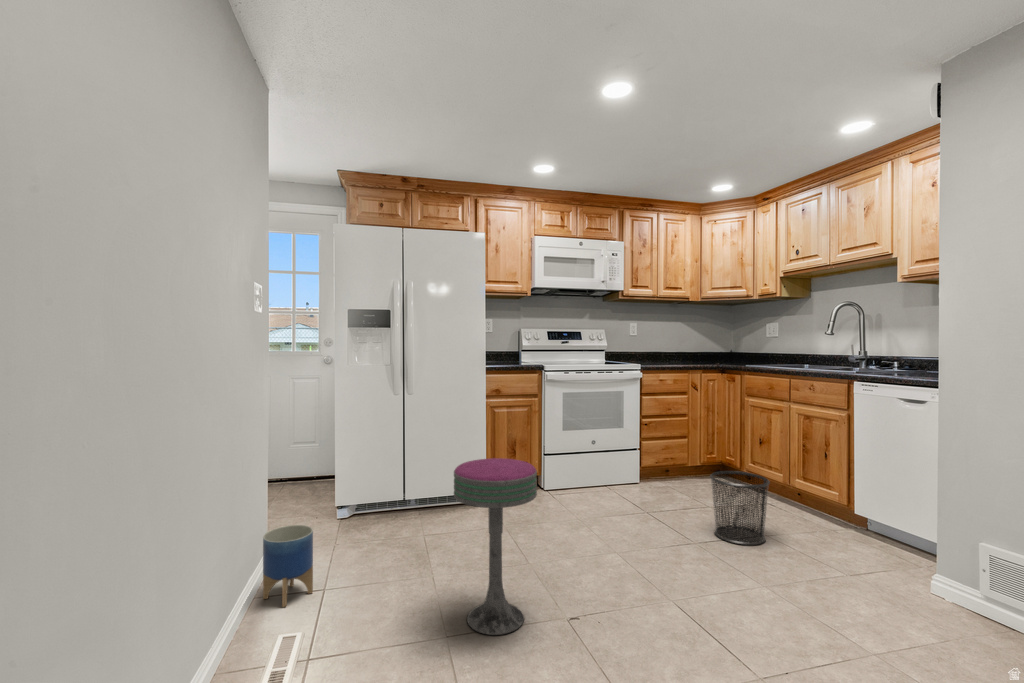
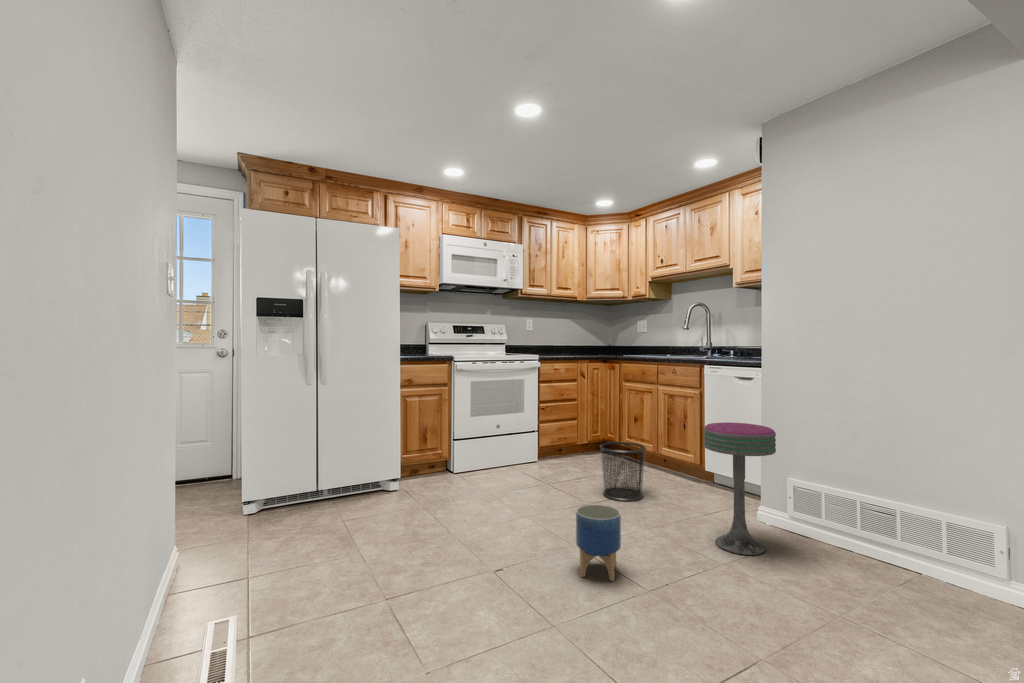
bar stool: present [454,458,537,635] -> present [704,422,776,555]
planter: present [263,525,313,607] -> present [576,504,621,581]

